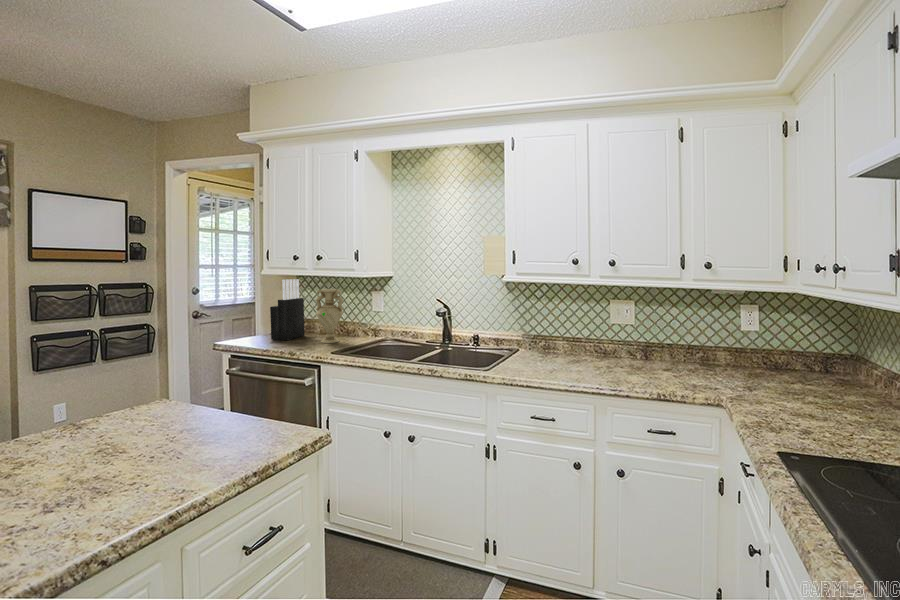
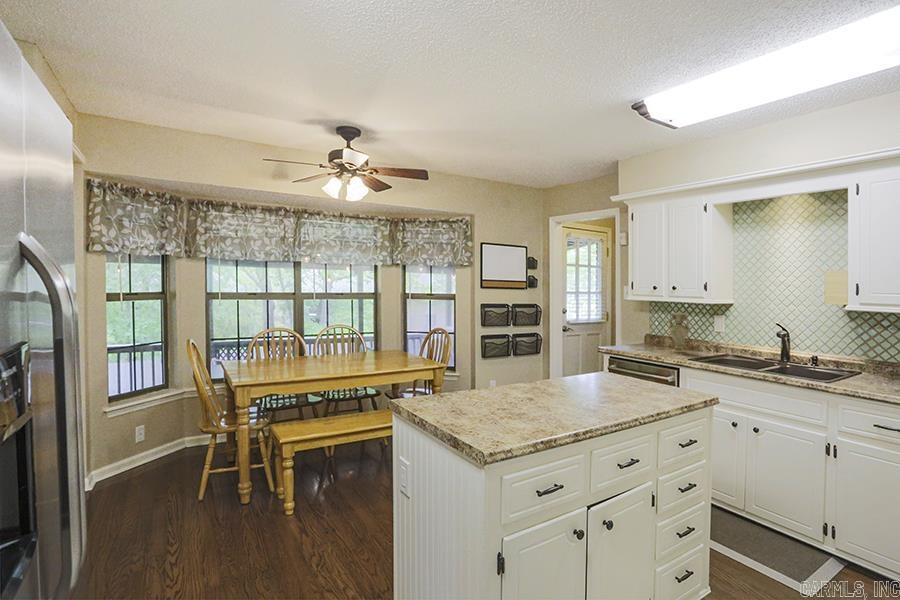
knife block: present [270,279,305,340] -> none [634,305,656,348]

